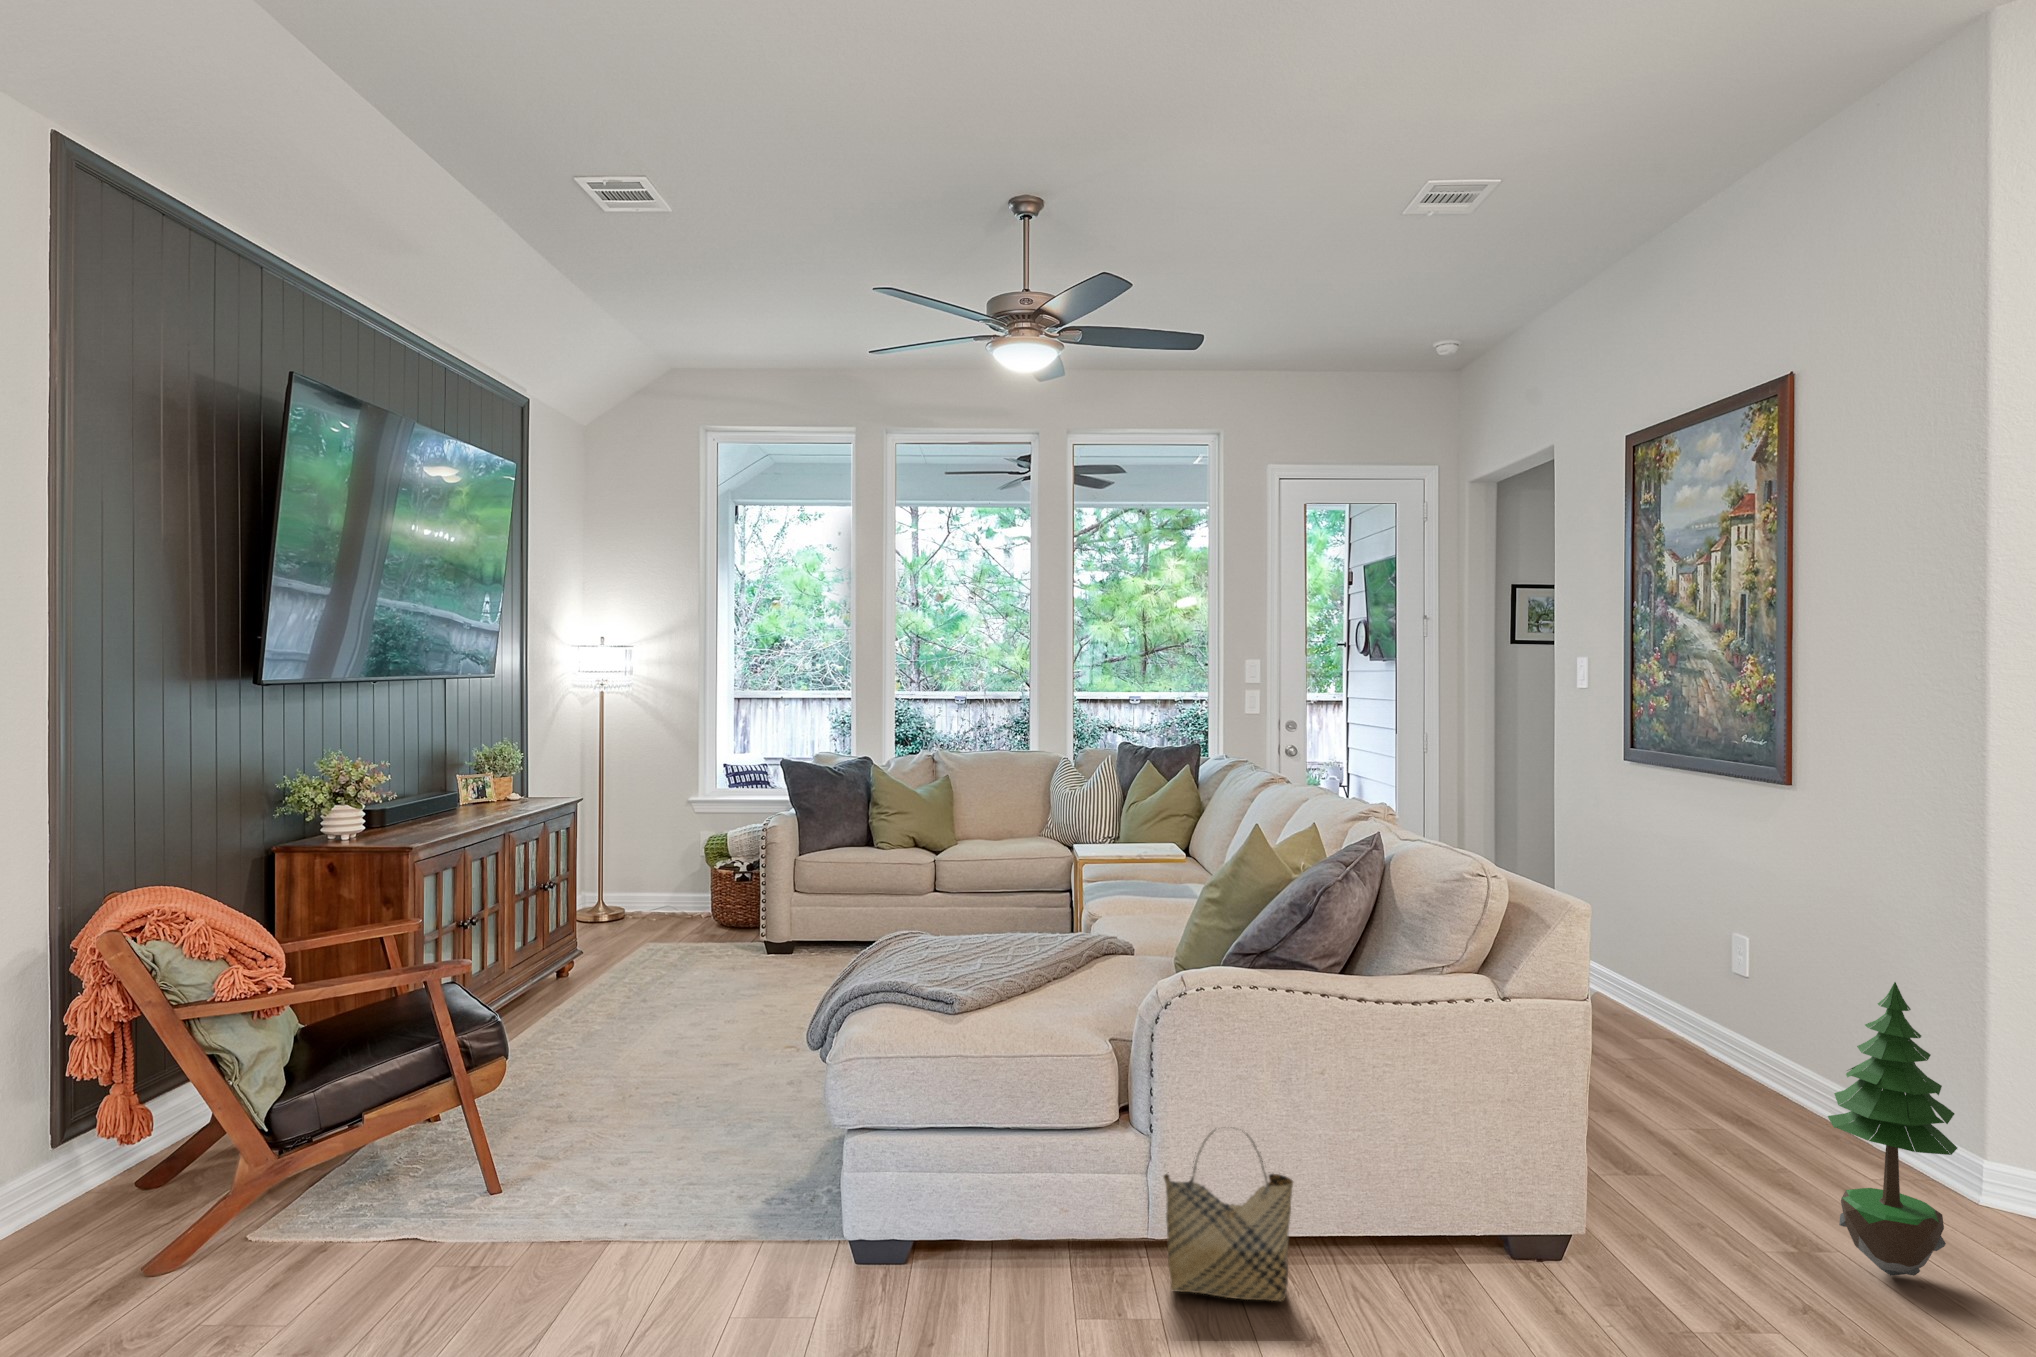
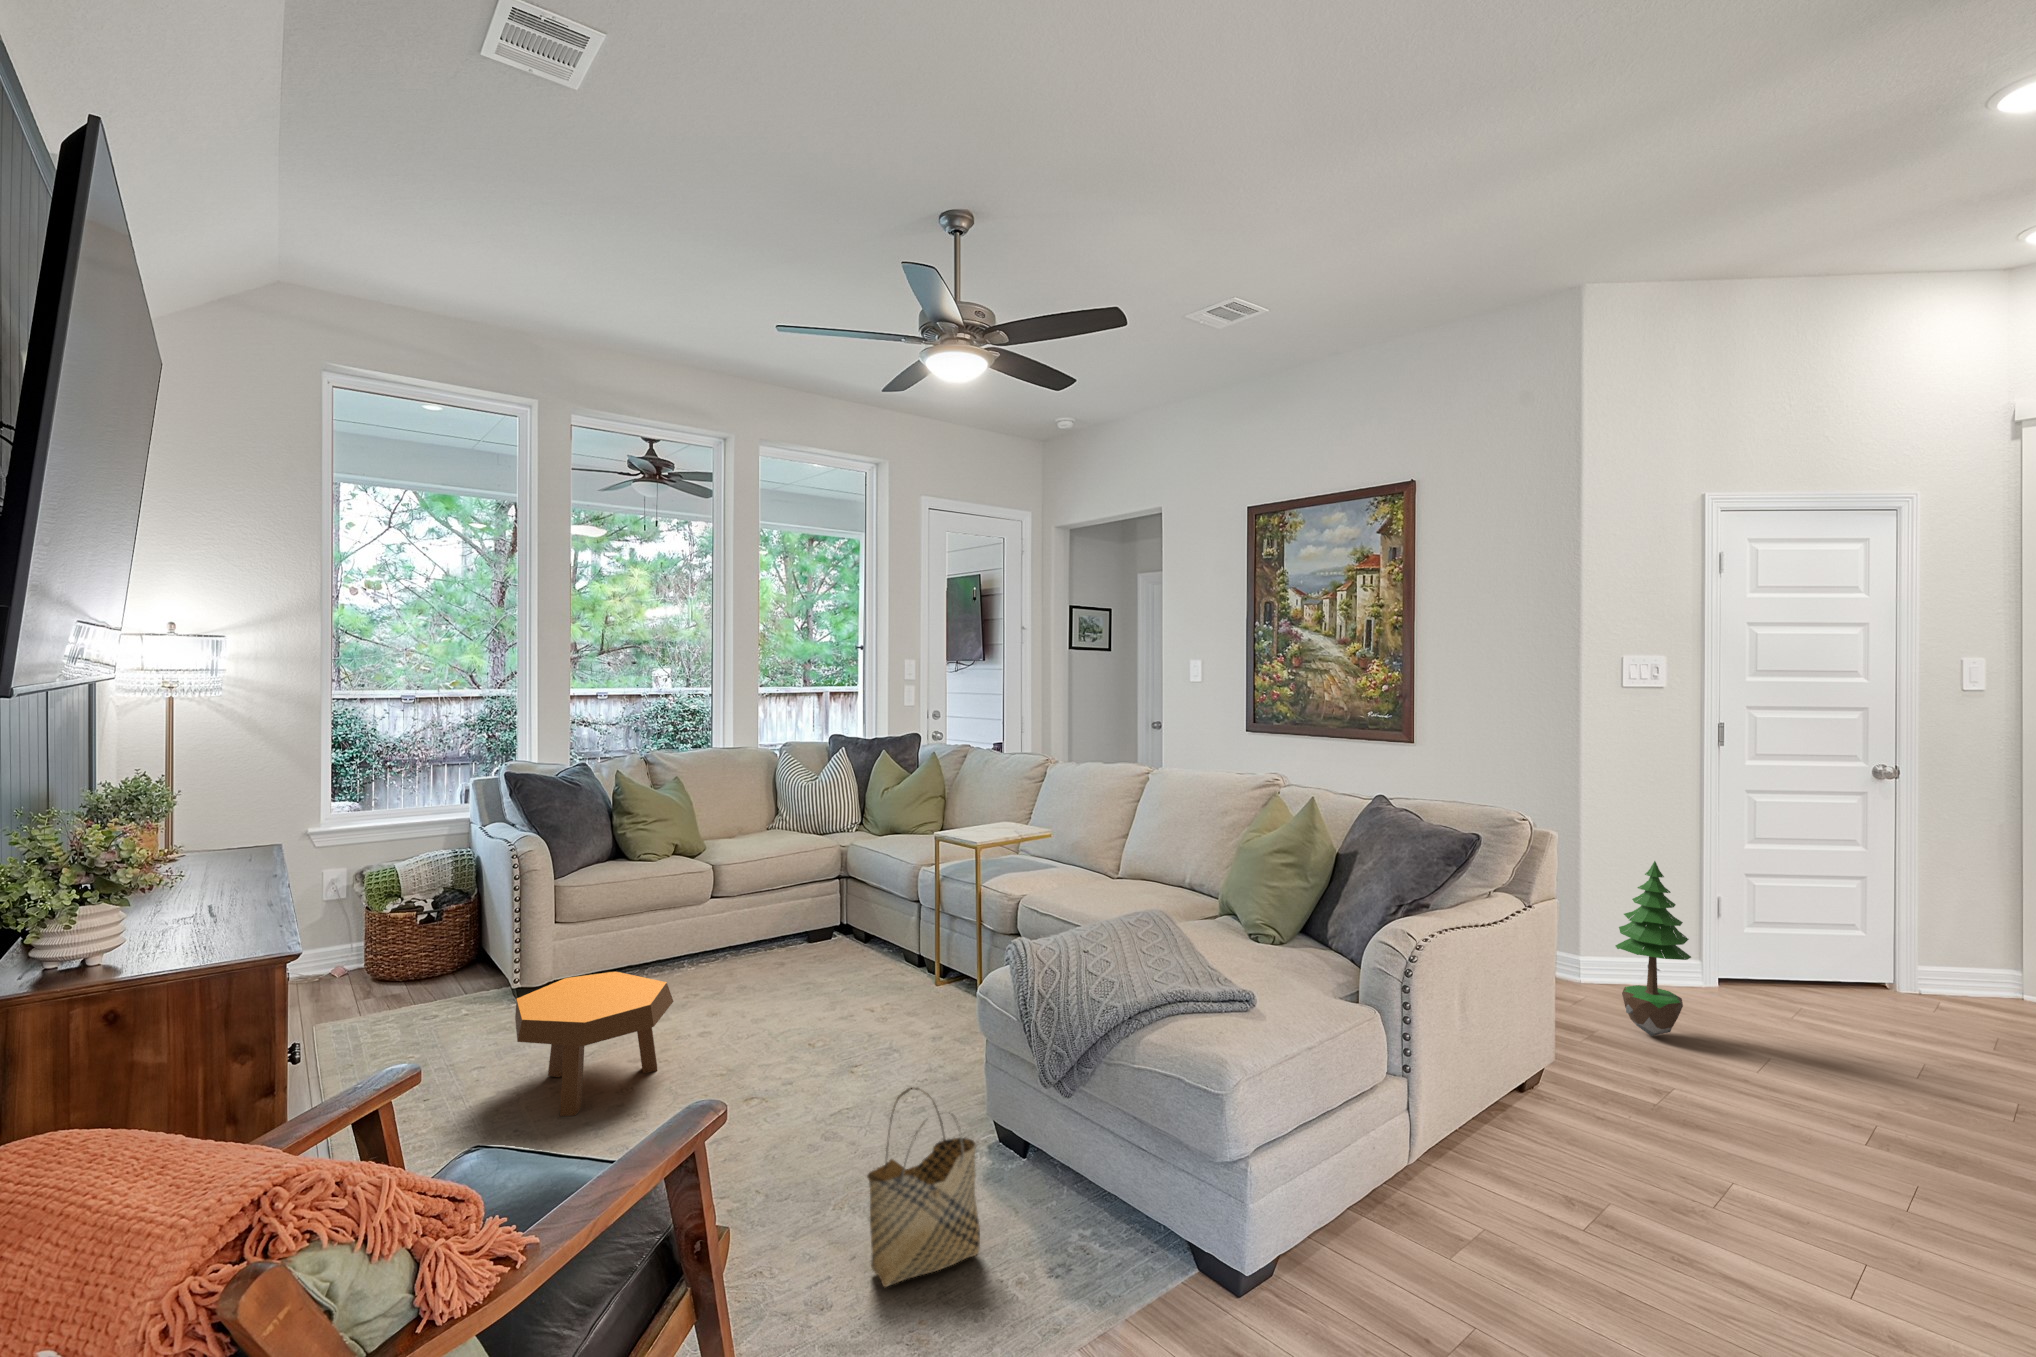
footstool: none [660,926,785,1026] -> present [515,972,674,1116]
woven basket: present [1164,1130,1293,1302] -> present [867,1088,980,1287]

